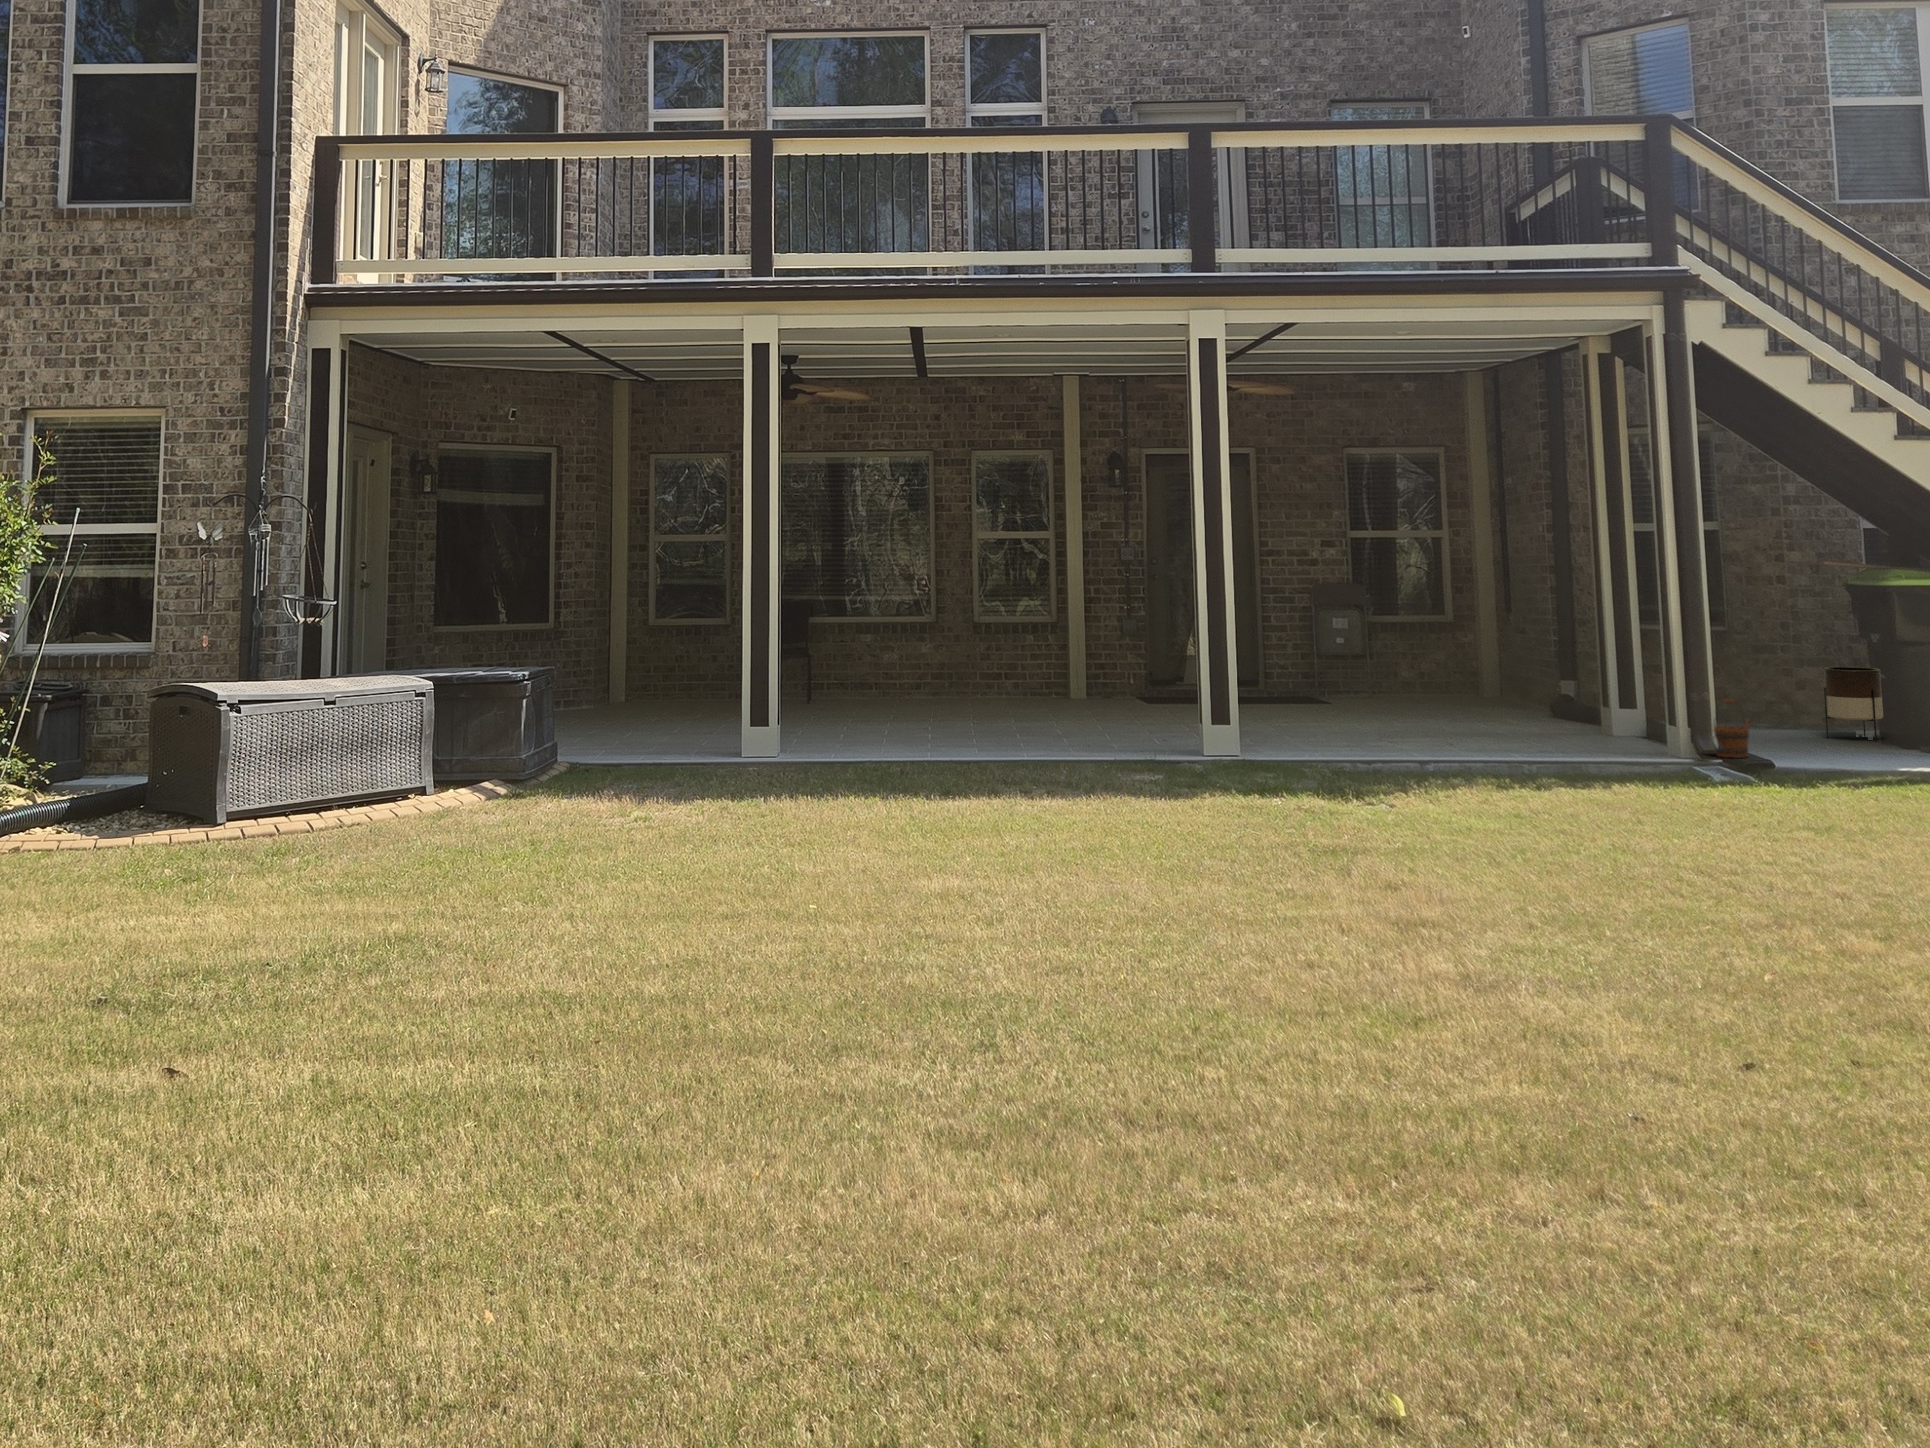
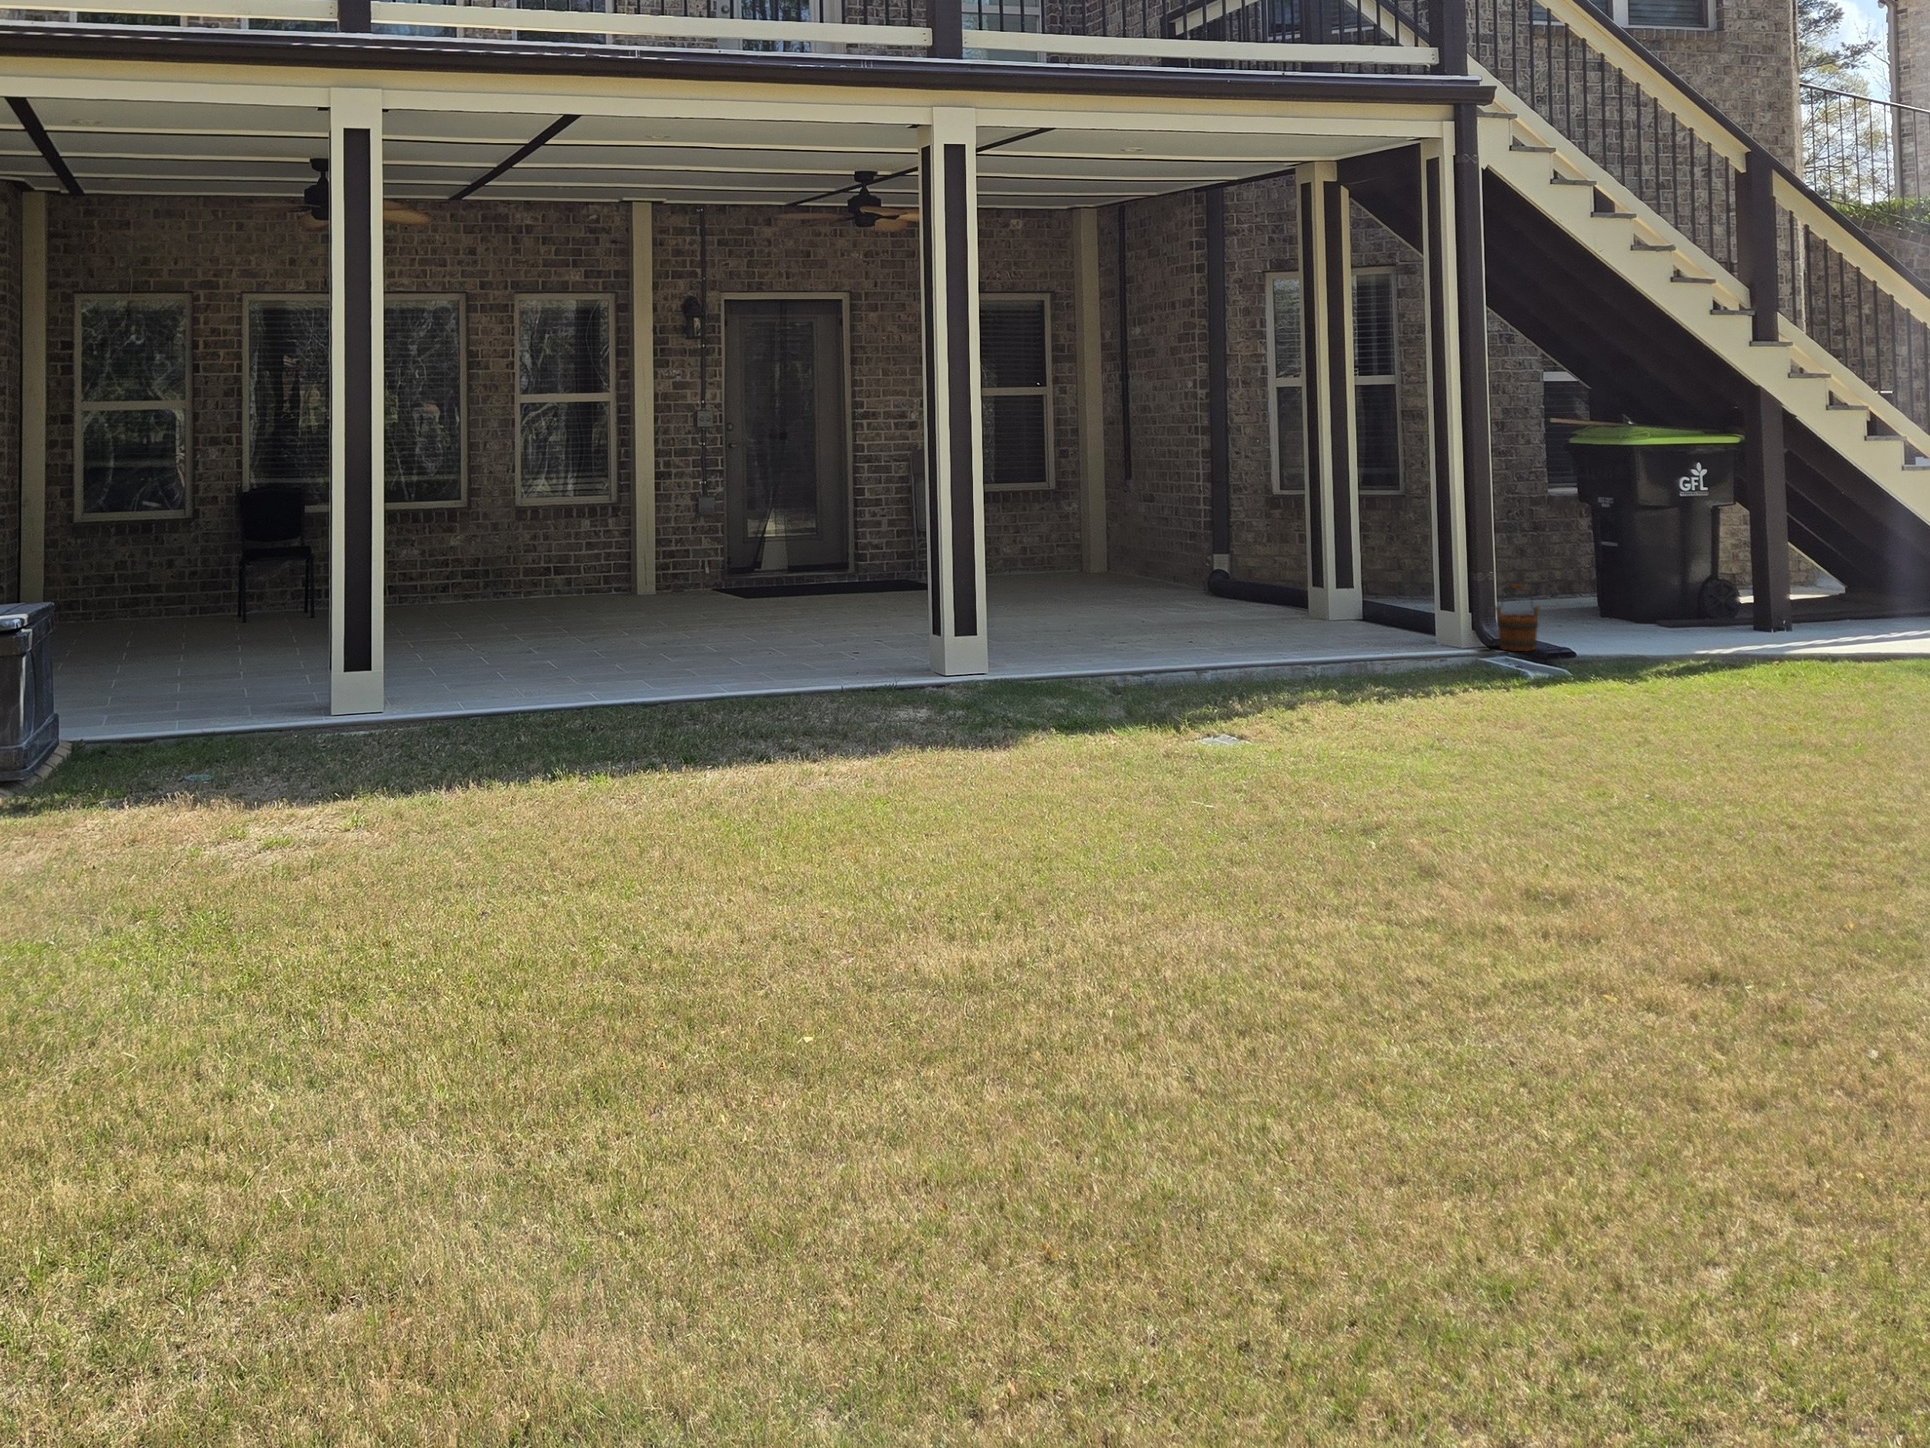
planter: present [1824,667,1883,742] -> none [1557,539,1619,622]

